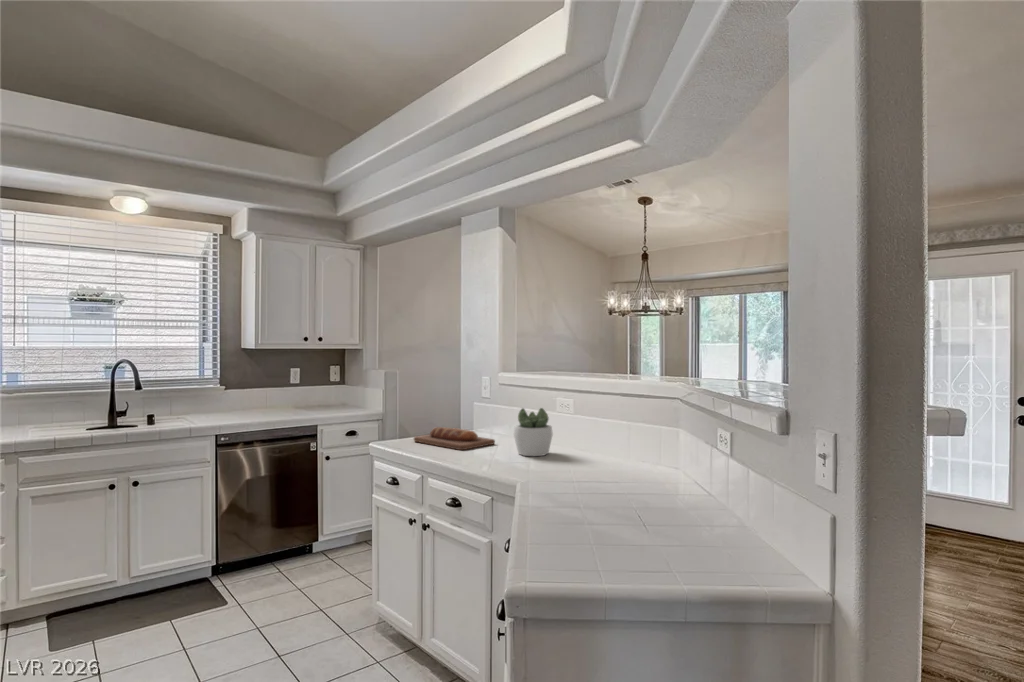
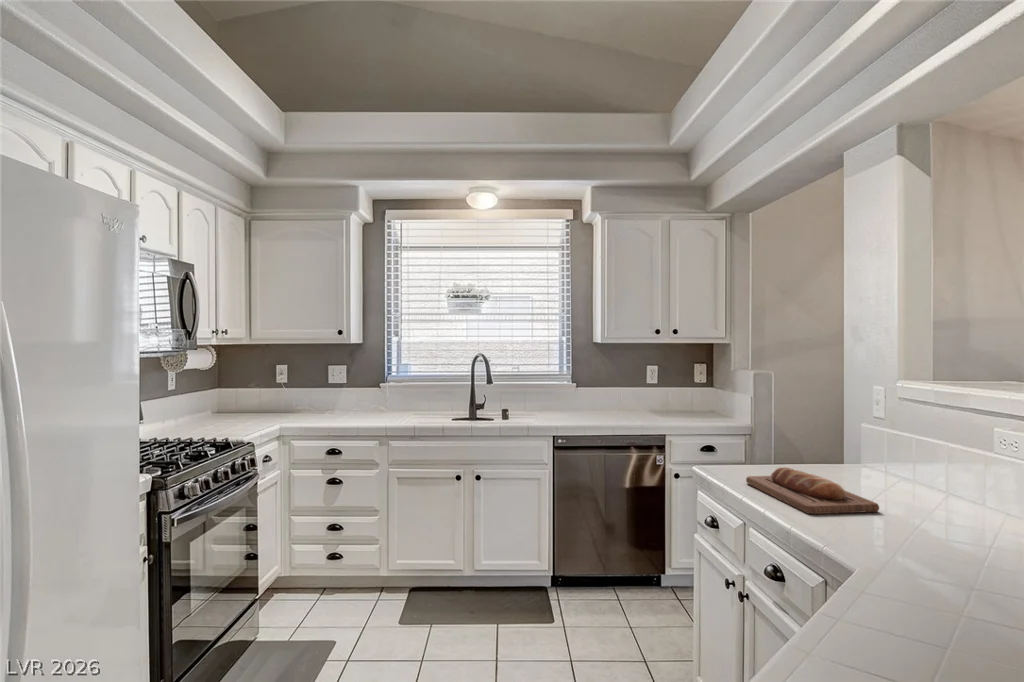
succulent plant: present [514,408,553,456] -> none [902,461,993,559]

